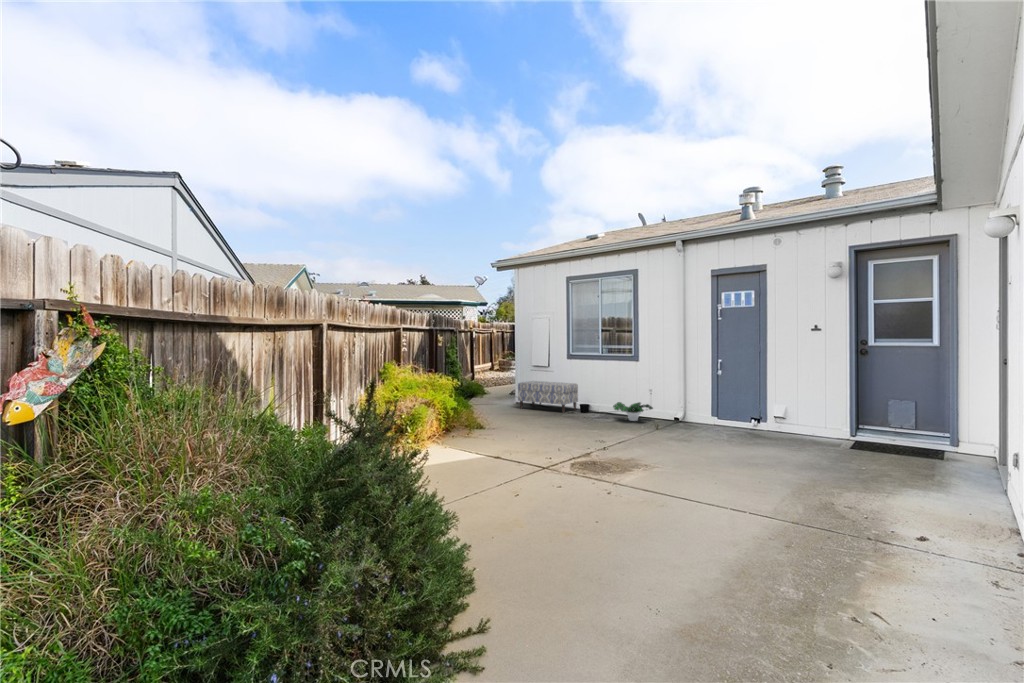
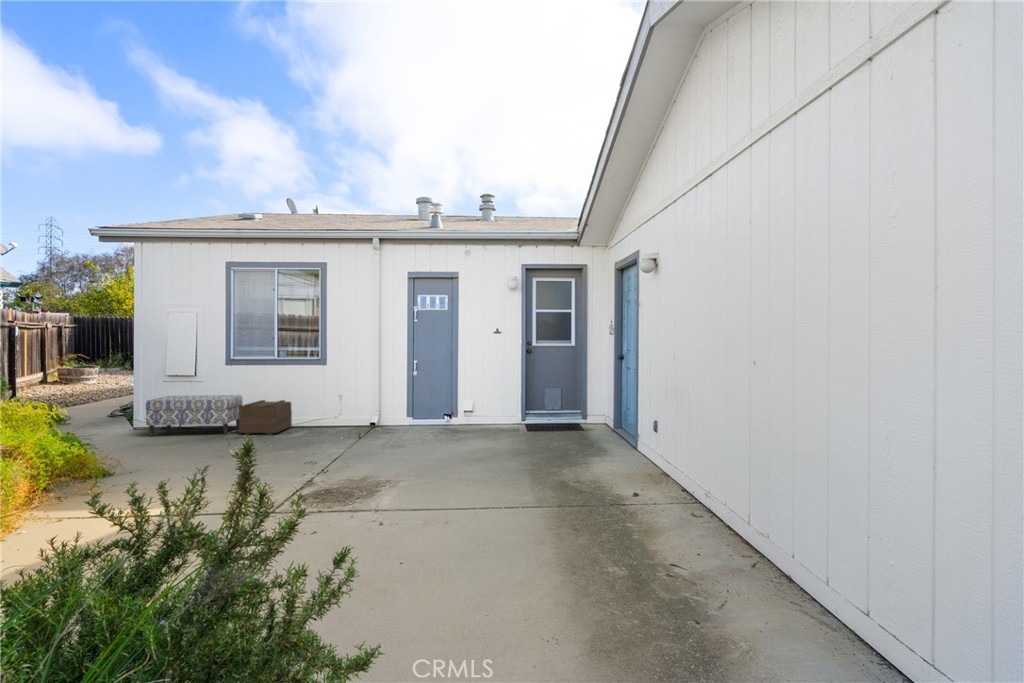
wooden crate: none [571,389,611,417] -> present [239,400,292,435]
potted plant: present [613,402,653,421] -> none [299,411,347,433]

